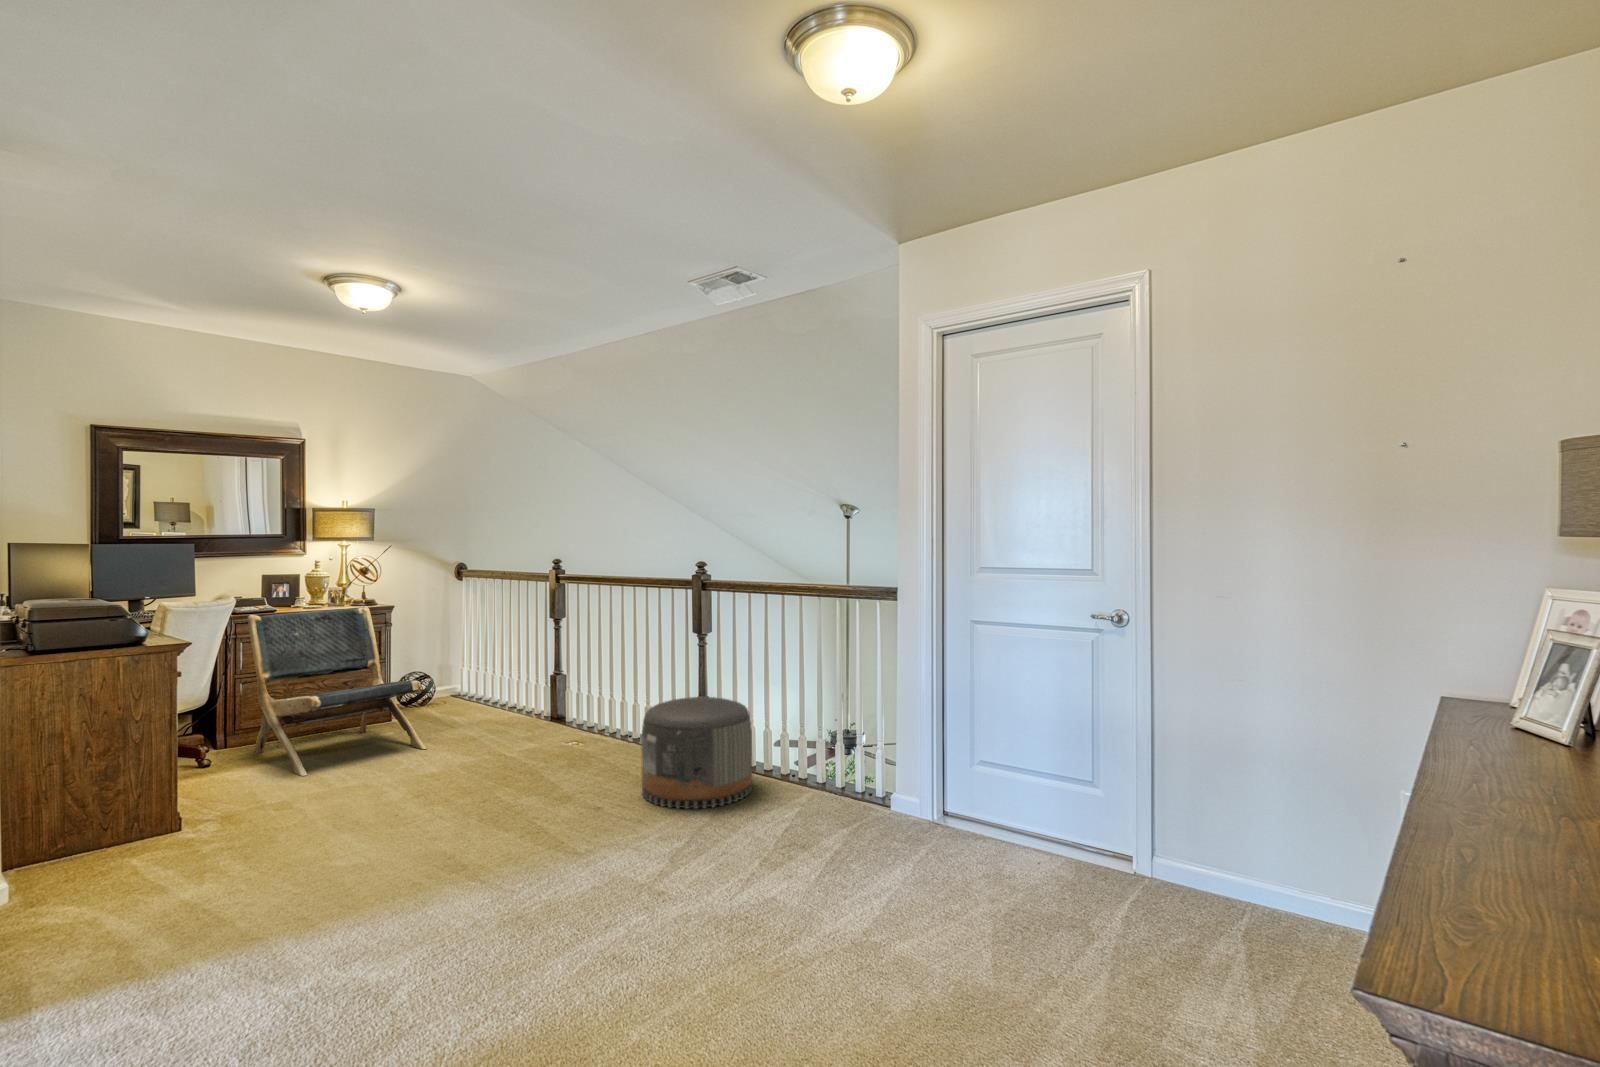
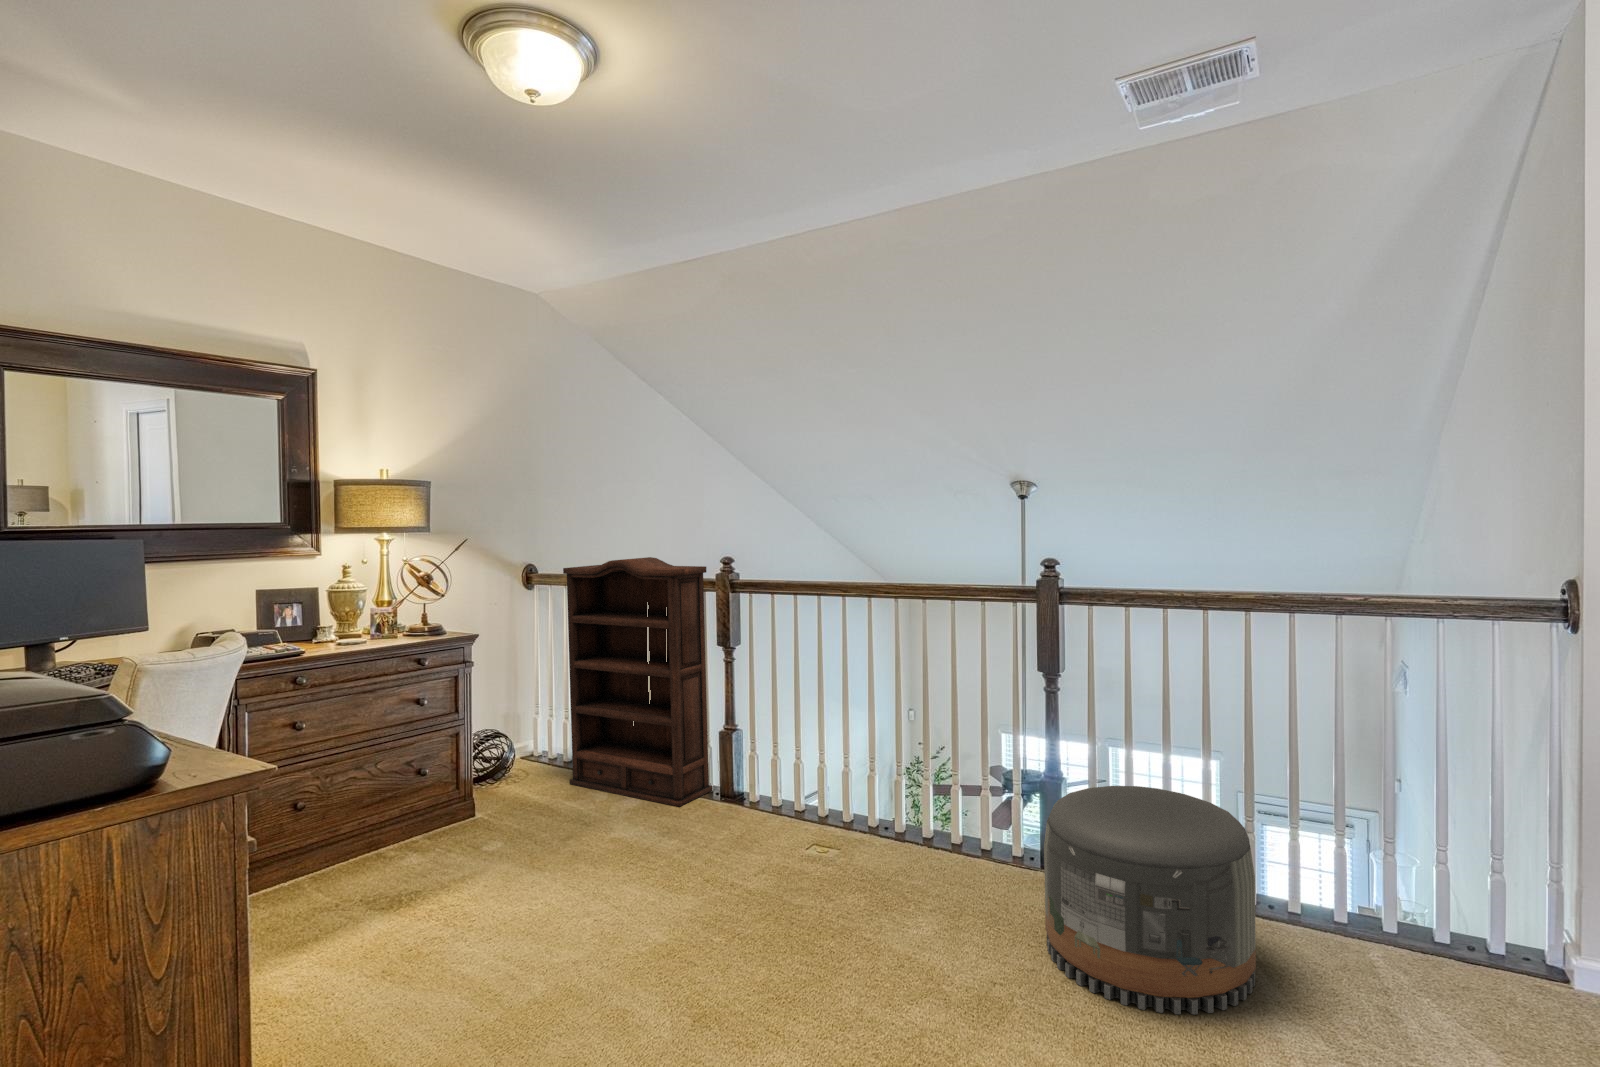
bookshelf: none [464,561,550,722] -> present [563,557,712,807]
lounge chair: present [247,606,427,776] -> none [259,638,579,962]

